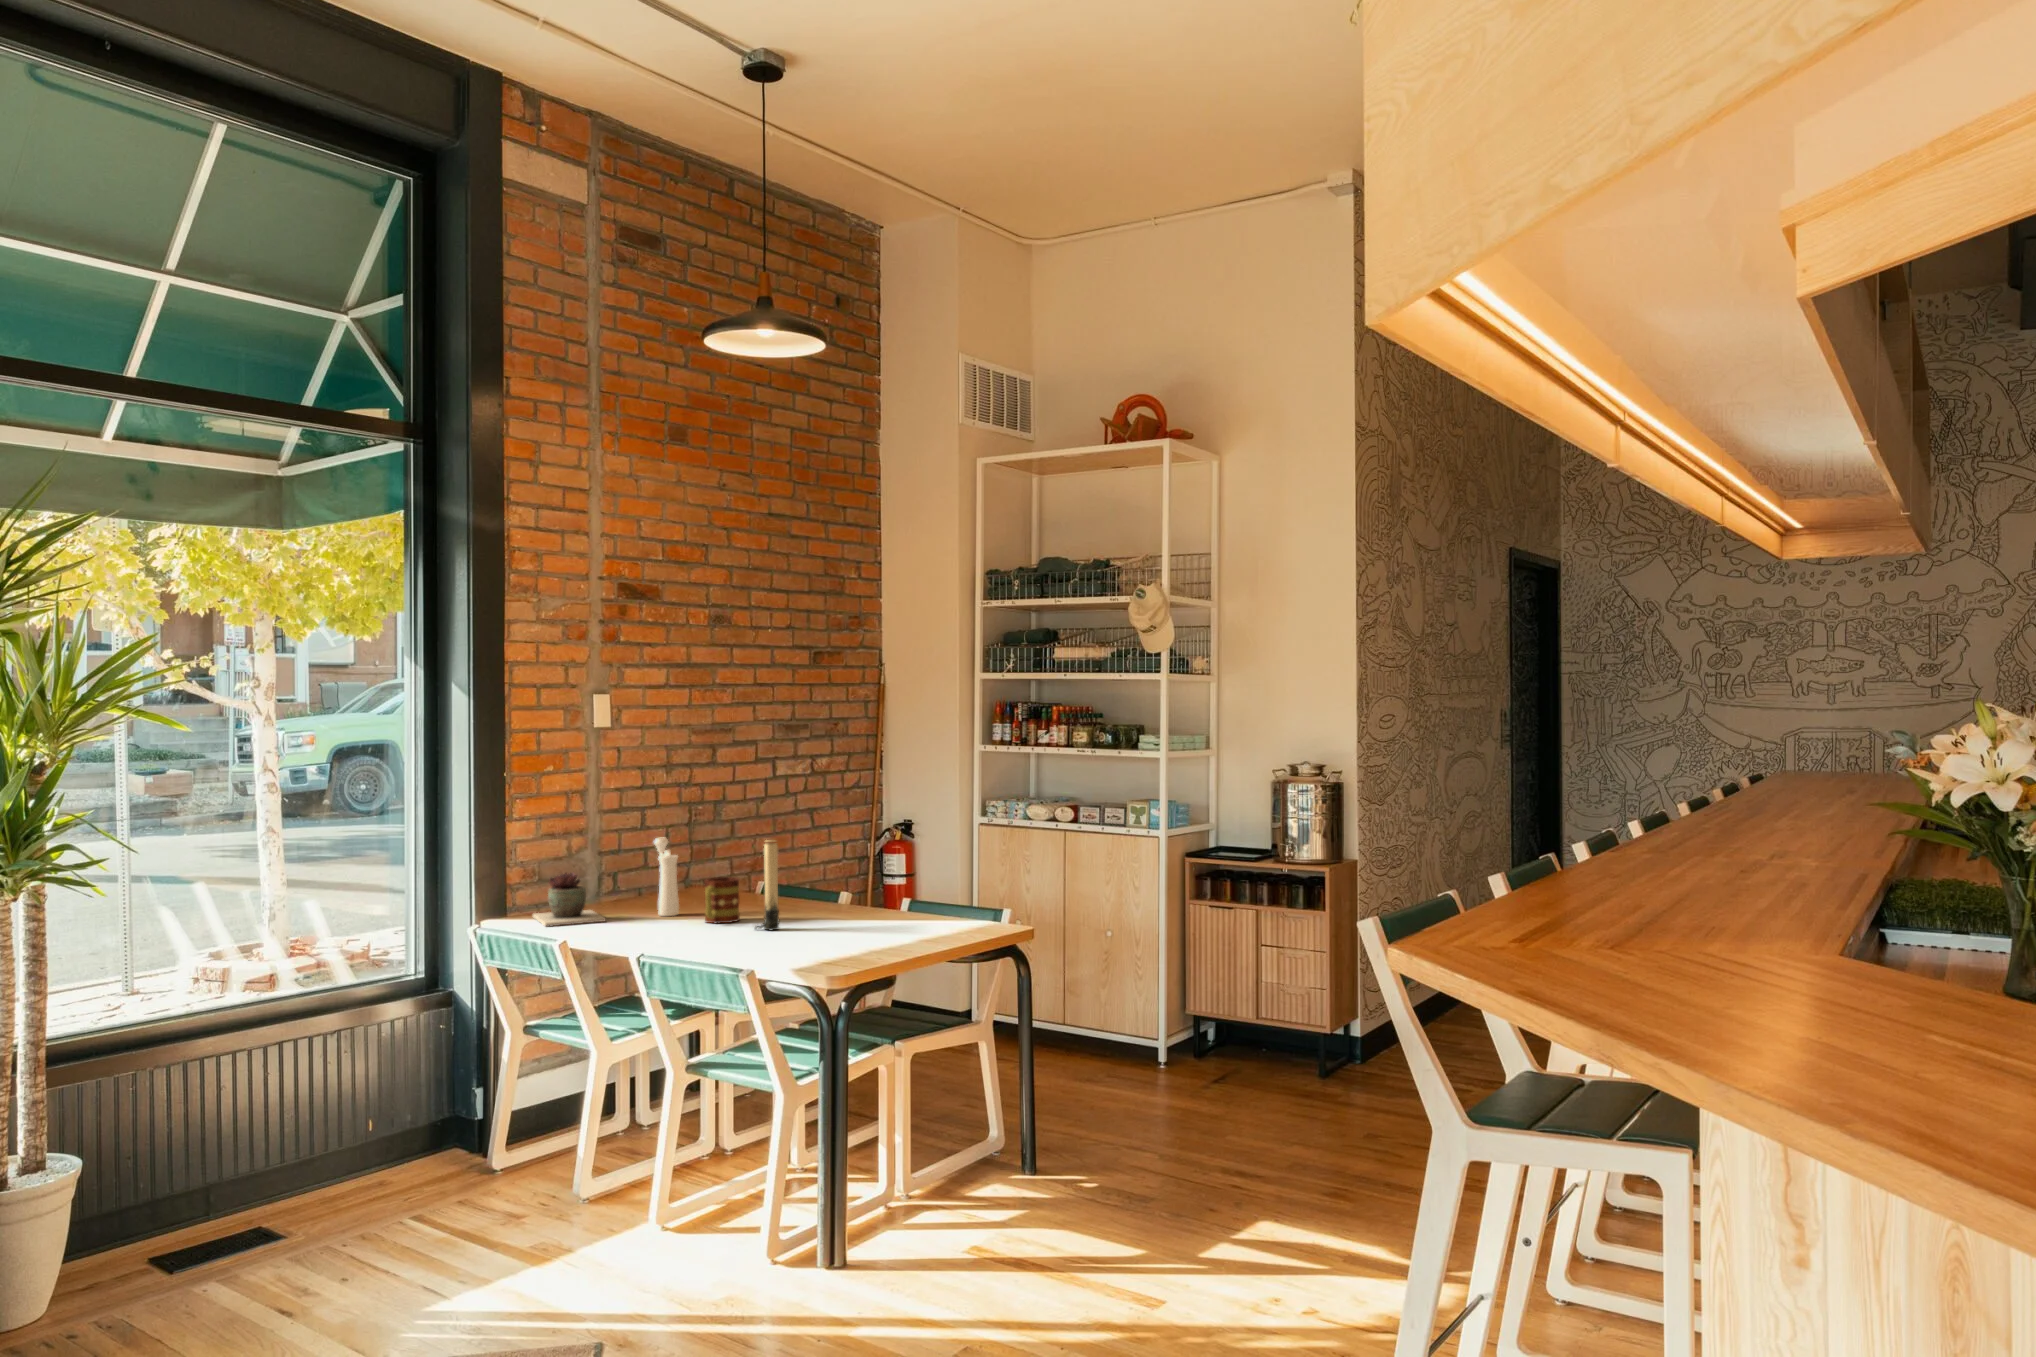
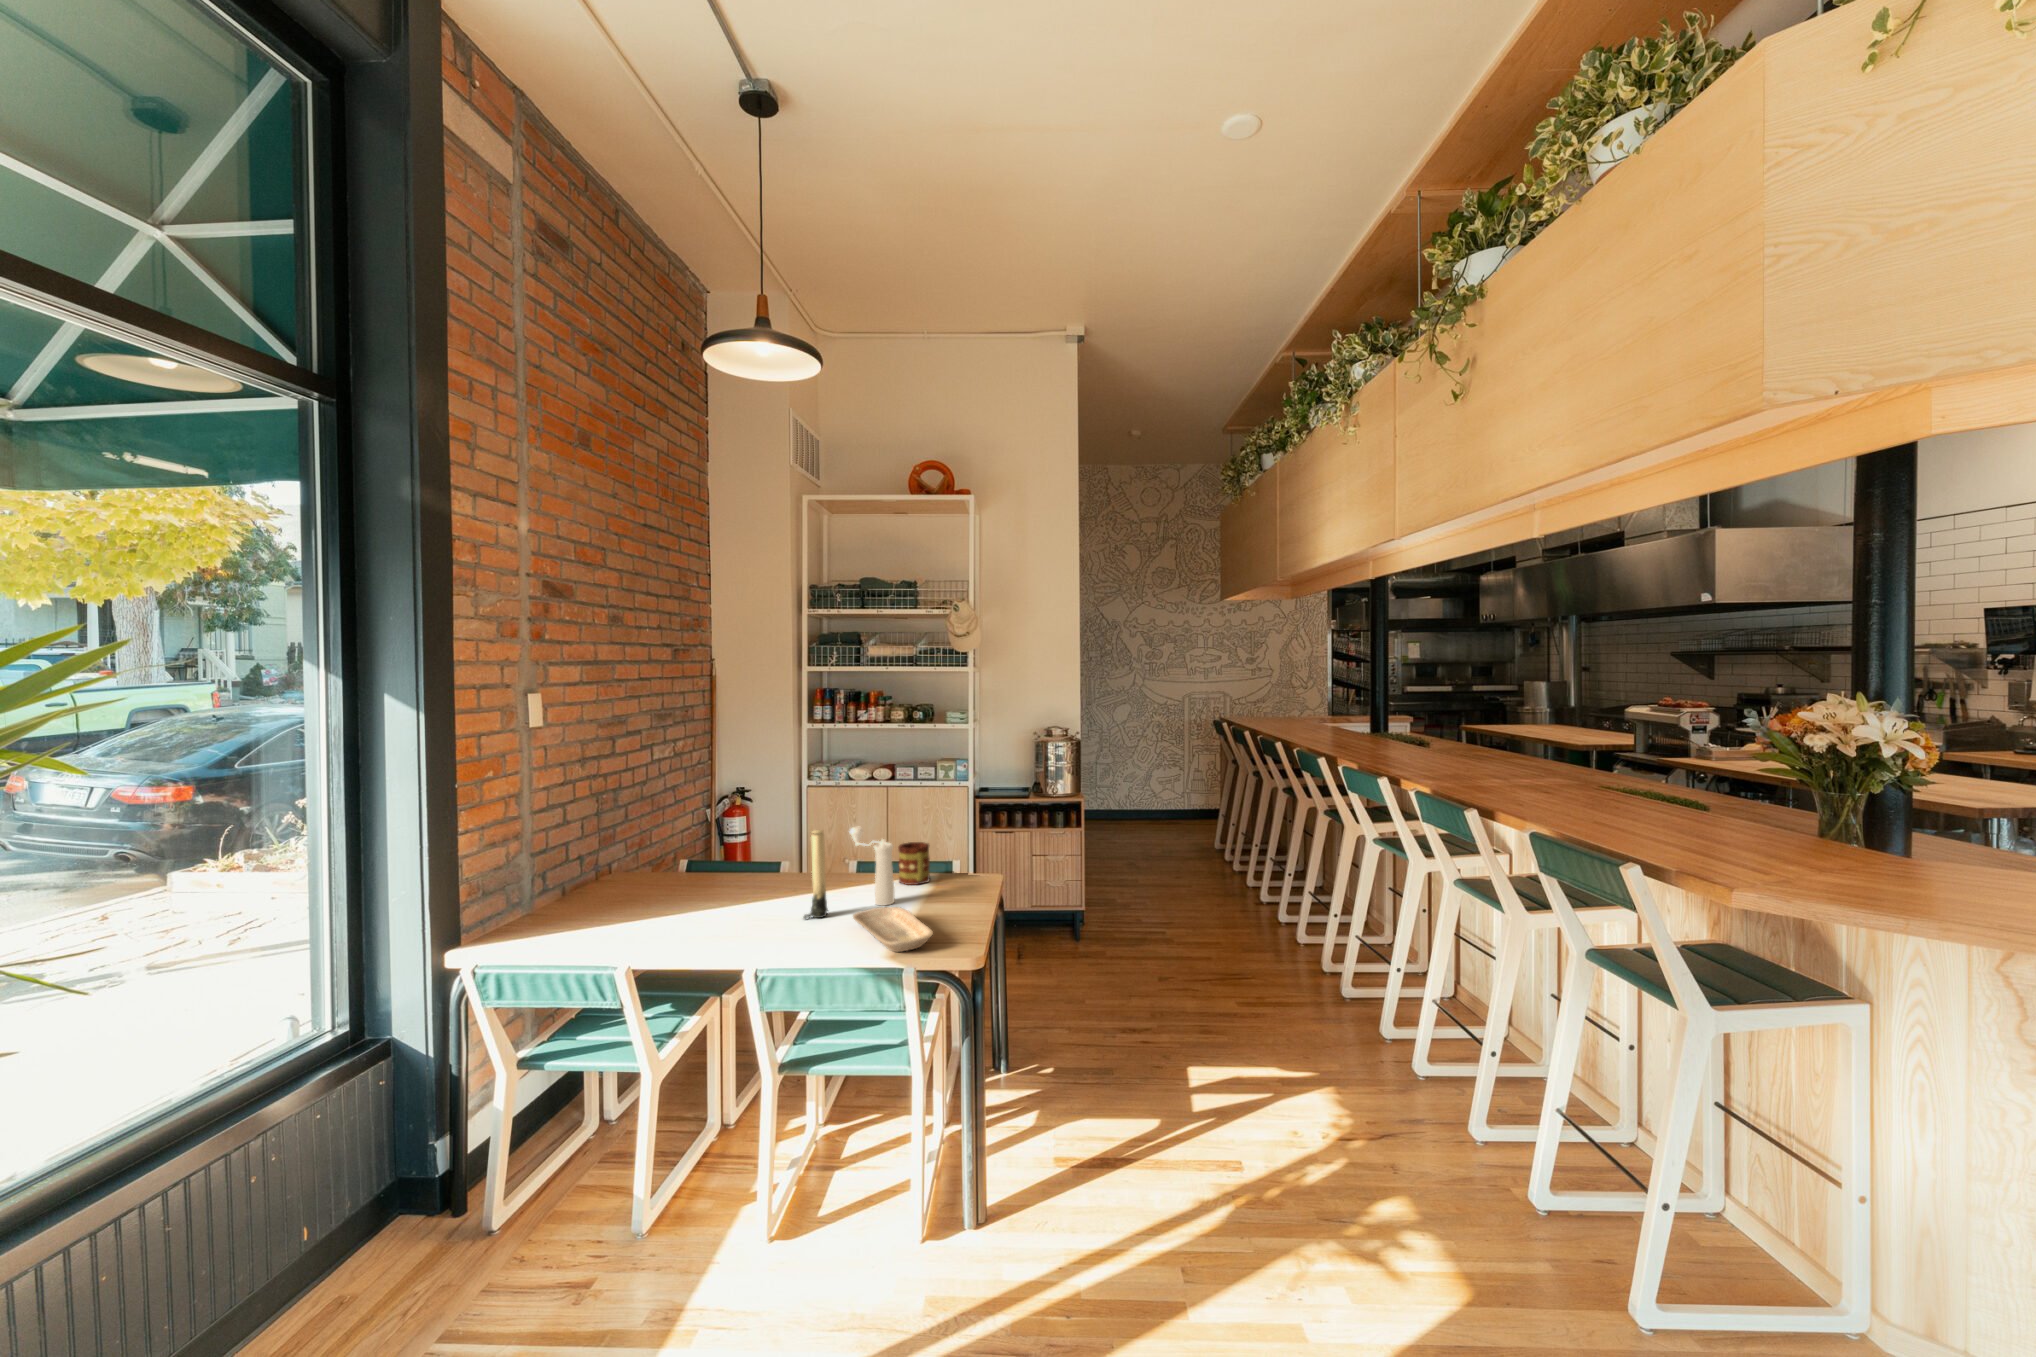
pepper mill: present [654,837,679,916] -> present [850,827,895,906]
succulent plant: present [533,873,606,927] -> none [514,885,618,953]
mug: present [705,877,740,923] -> present [898,842,930,885]
tray: none [752,923,825,956] -> present [853,907,933,952]

